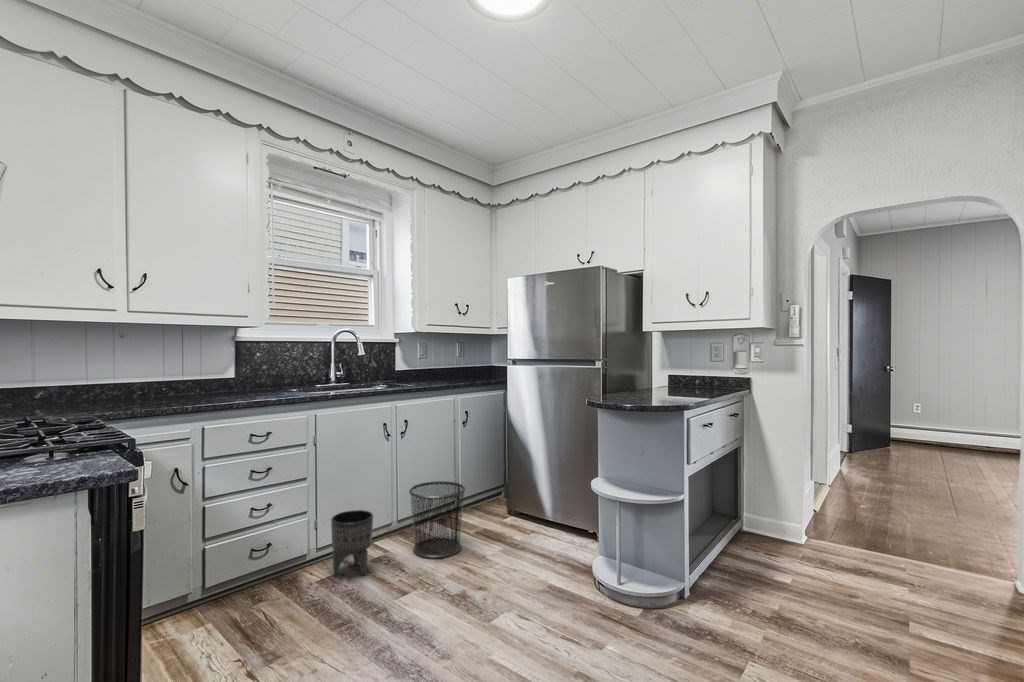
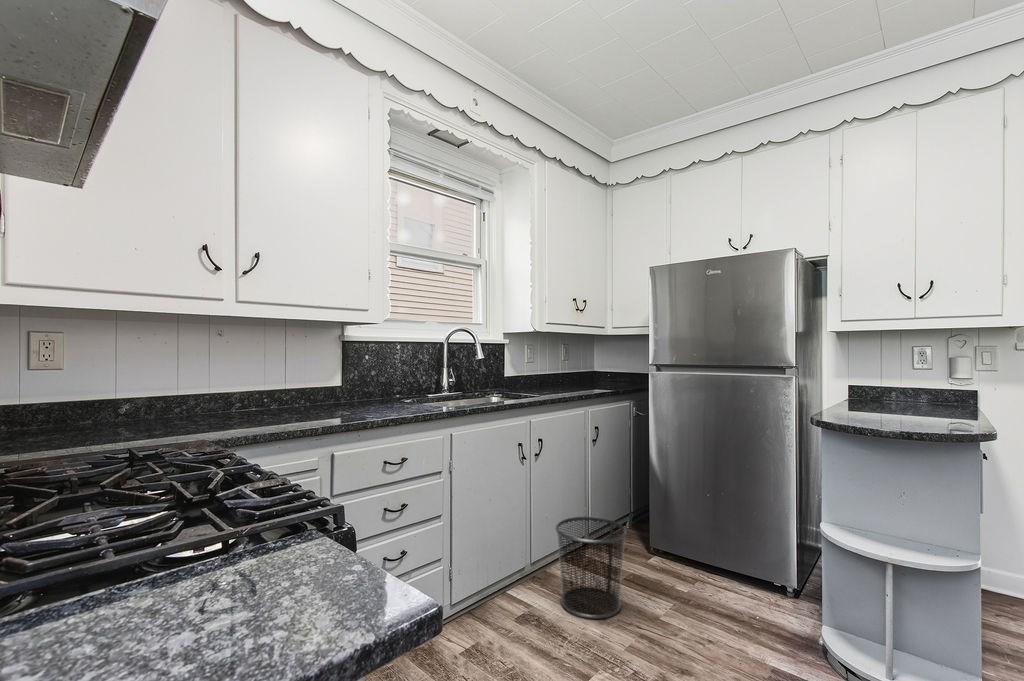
planter: present [331,510,373,576] -> none [474,556,526,644]

